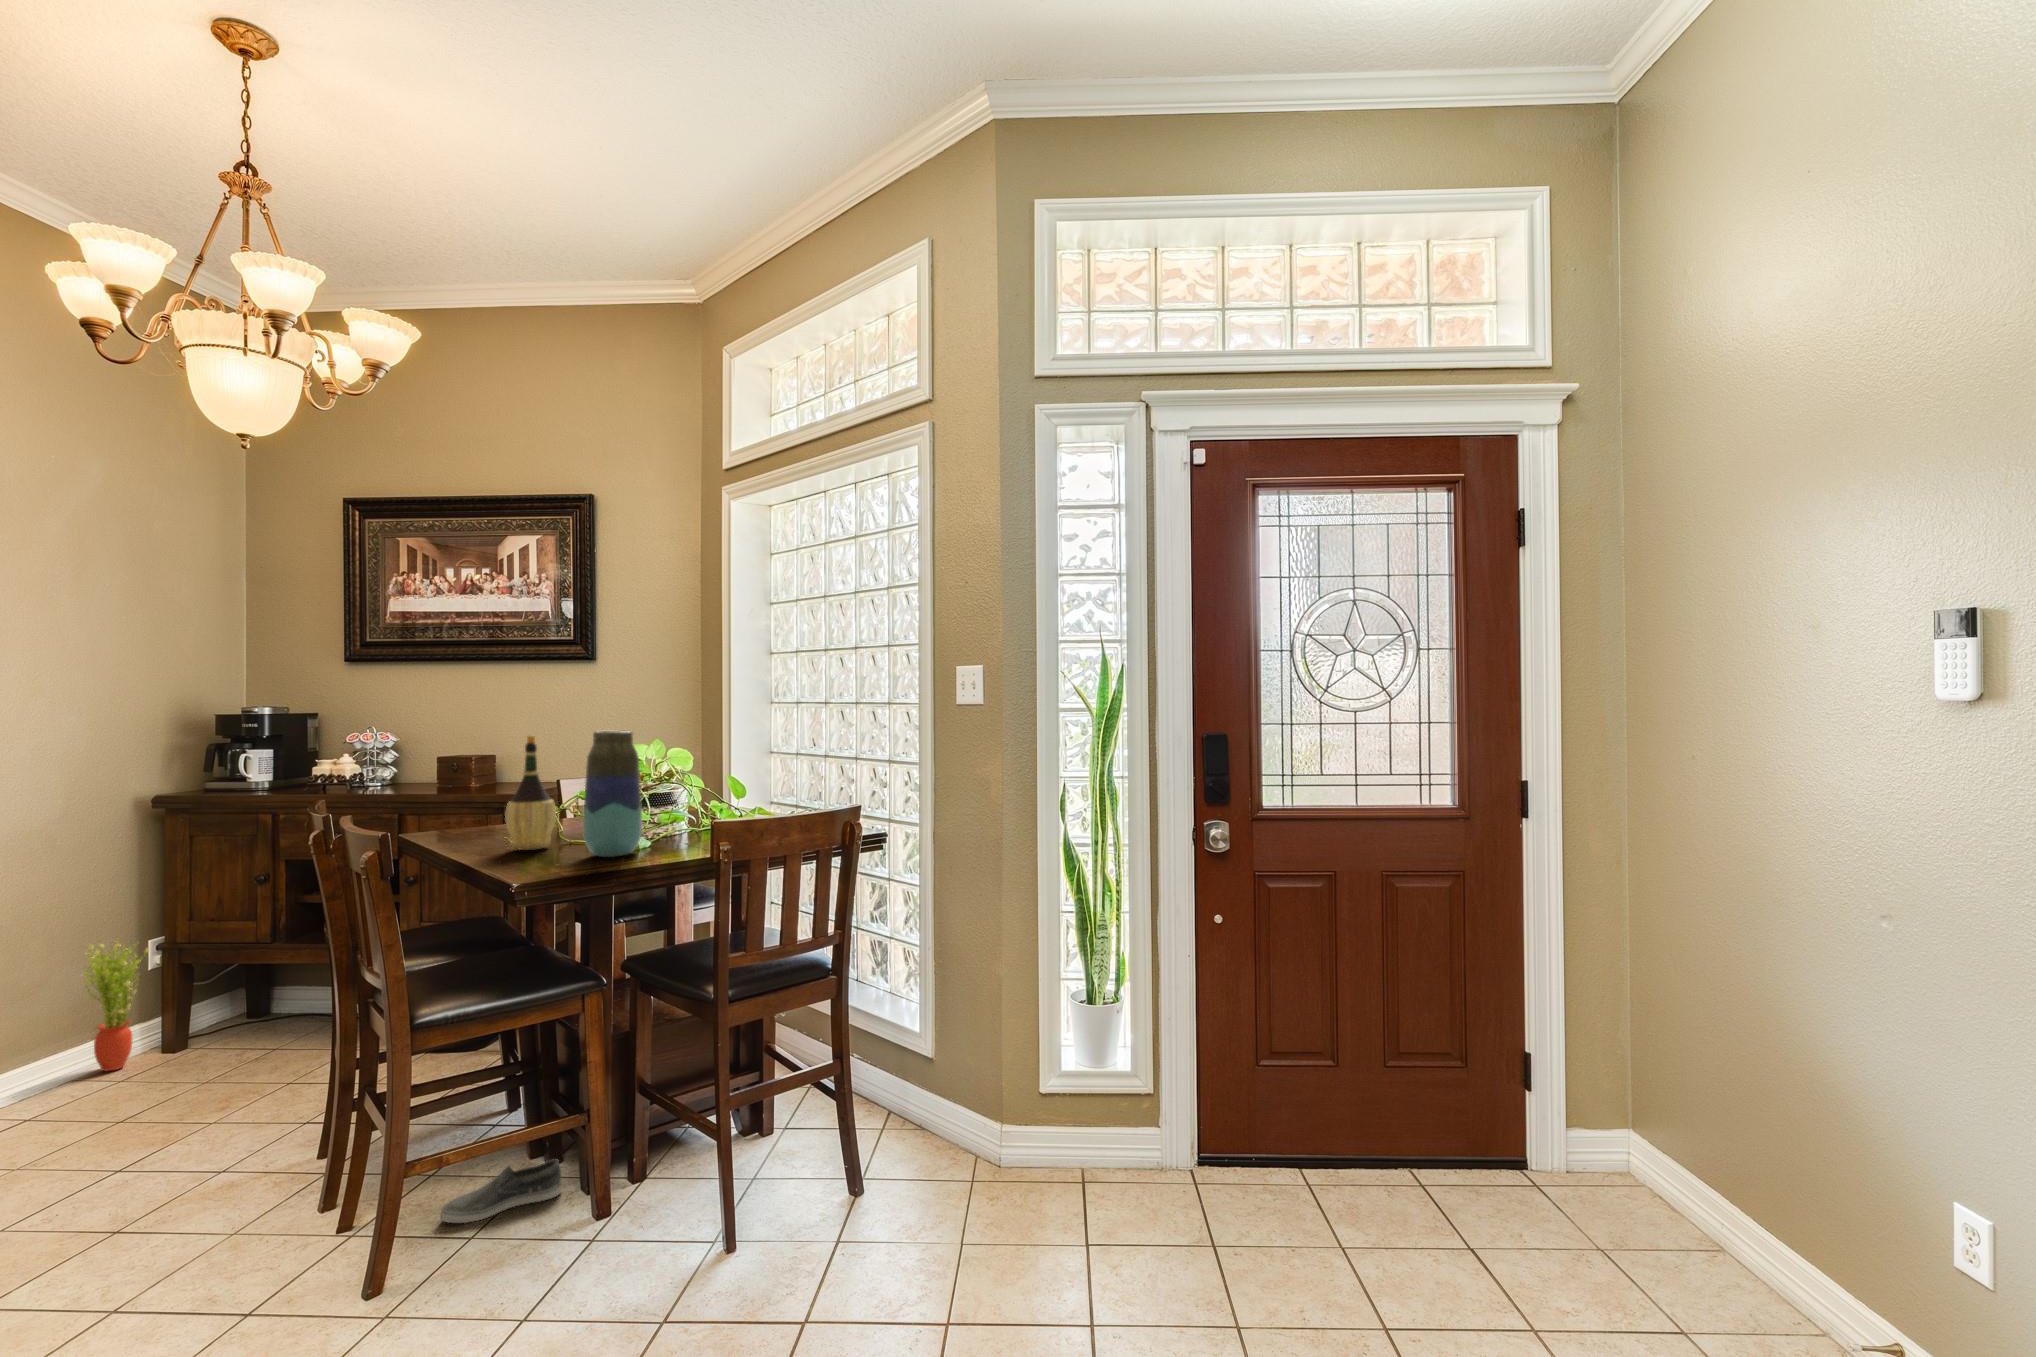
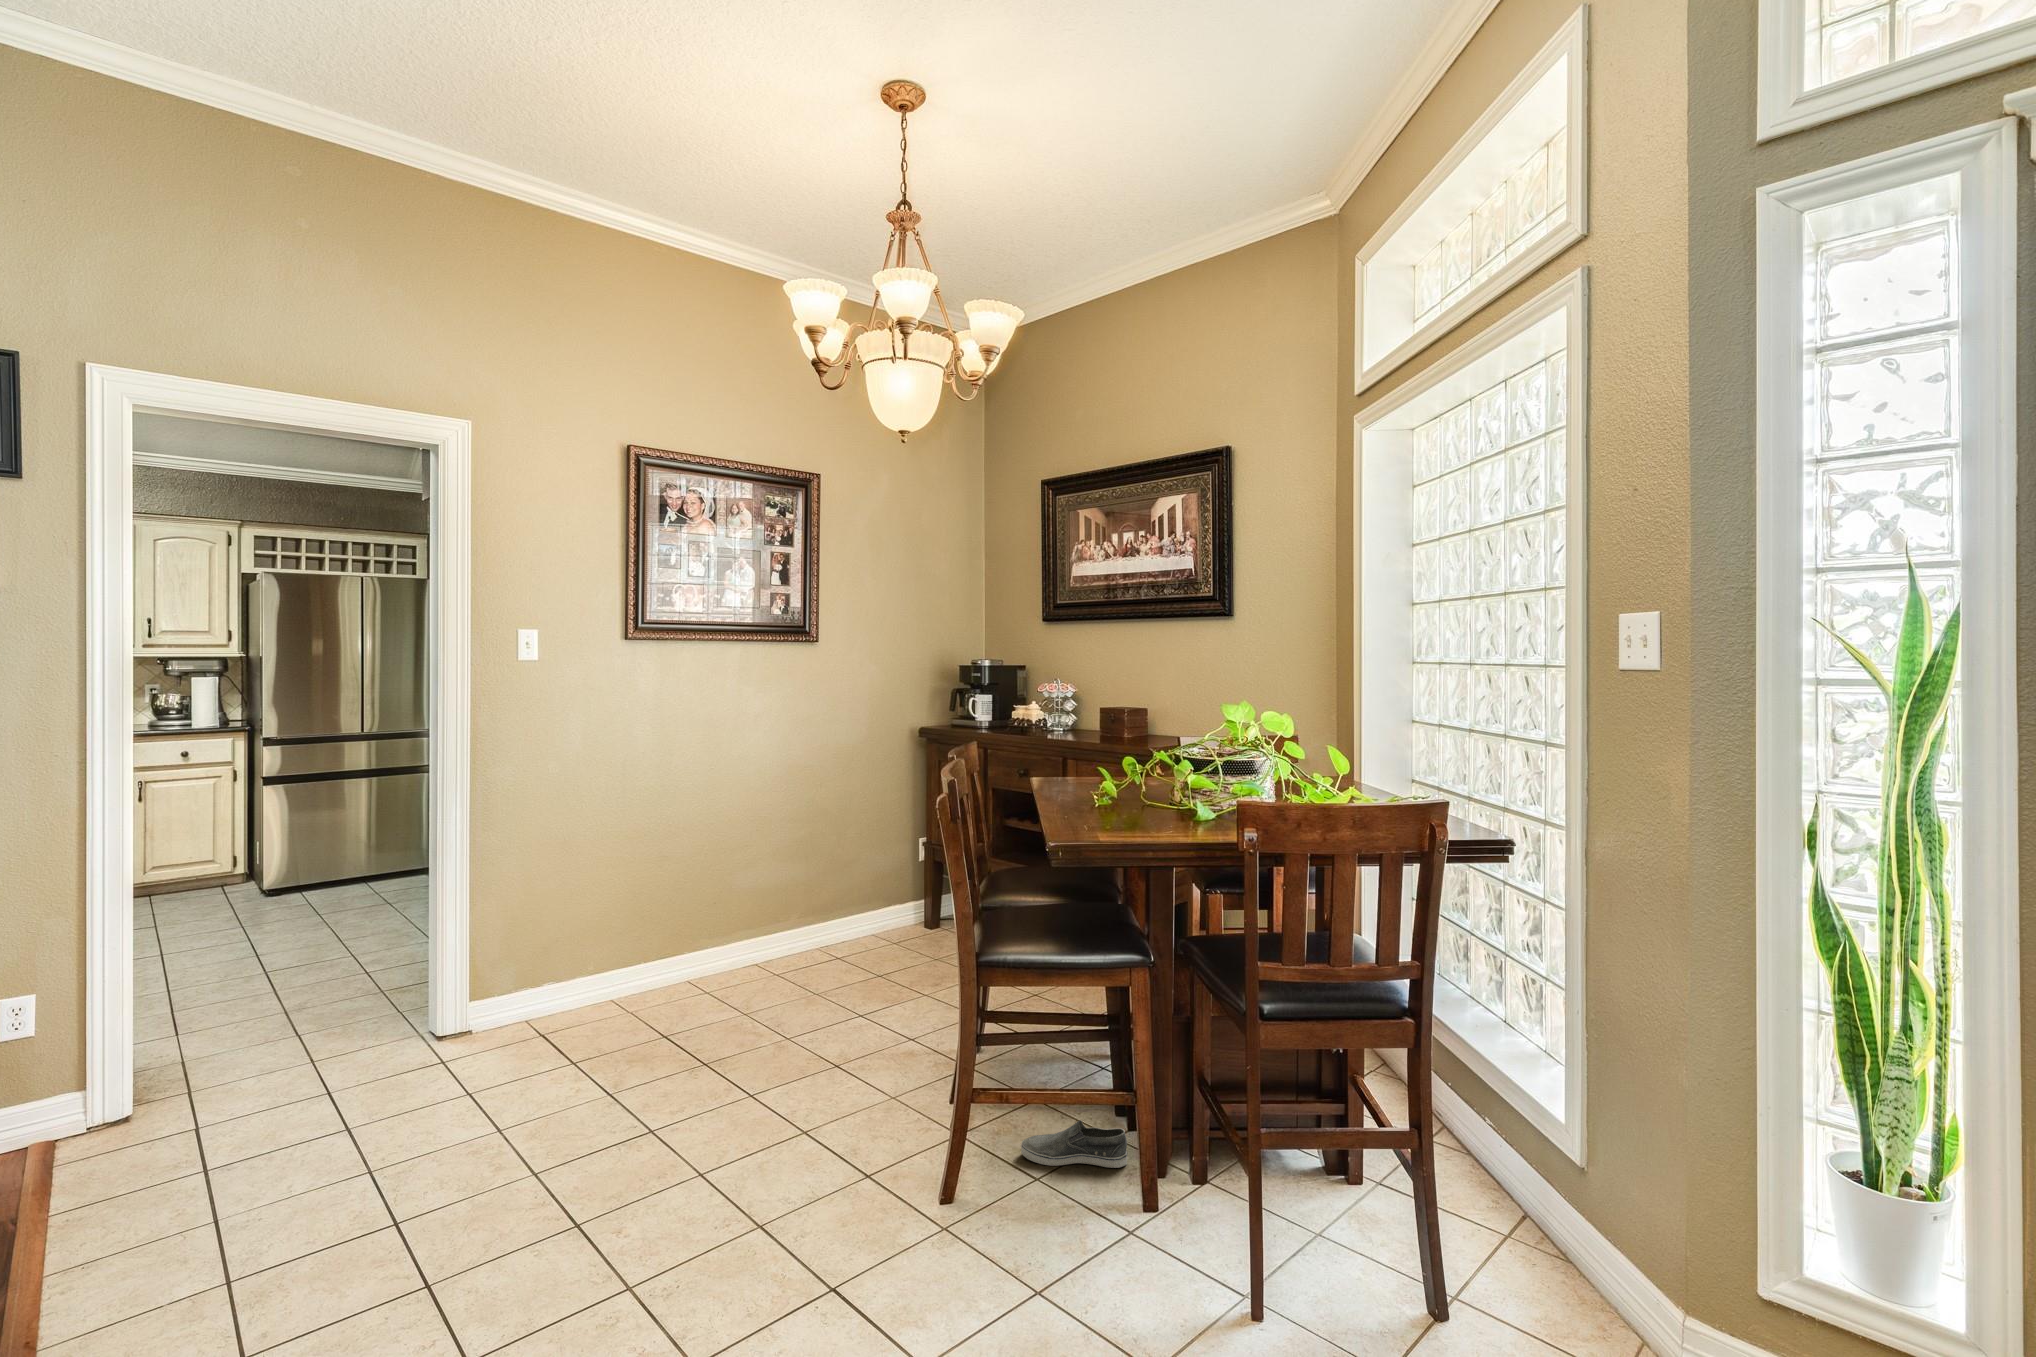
vase: present [583,731,642,857] -> none [1136,694,1195,831]
wine bottle: present [505,736,556,850] -> none [1081,696,1128,811]
potted plant: present [84,942,148,1071] -> none [874,836,914,935]

